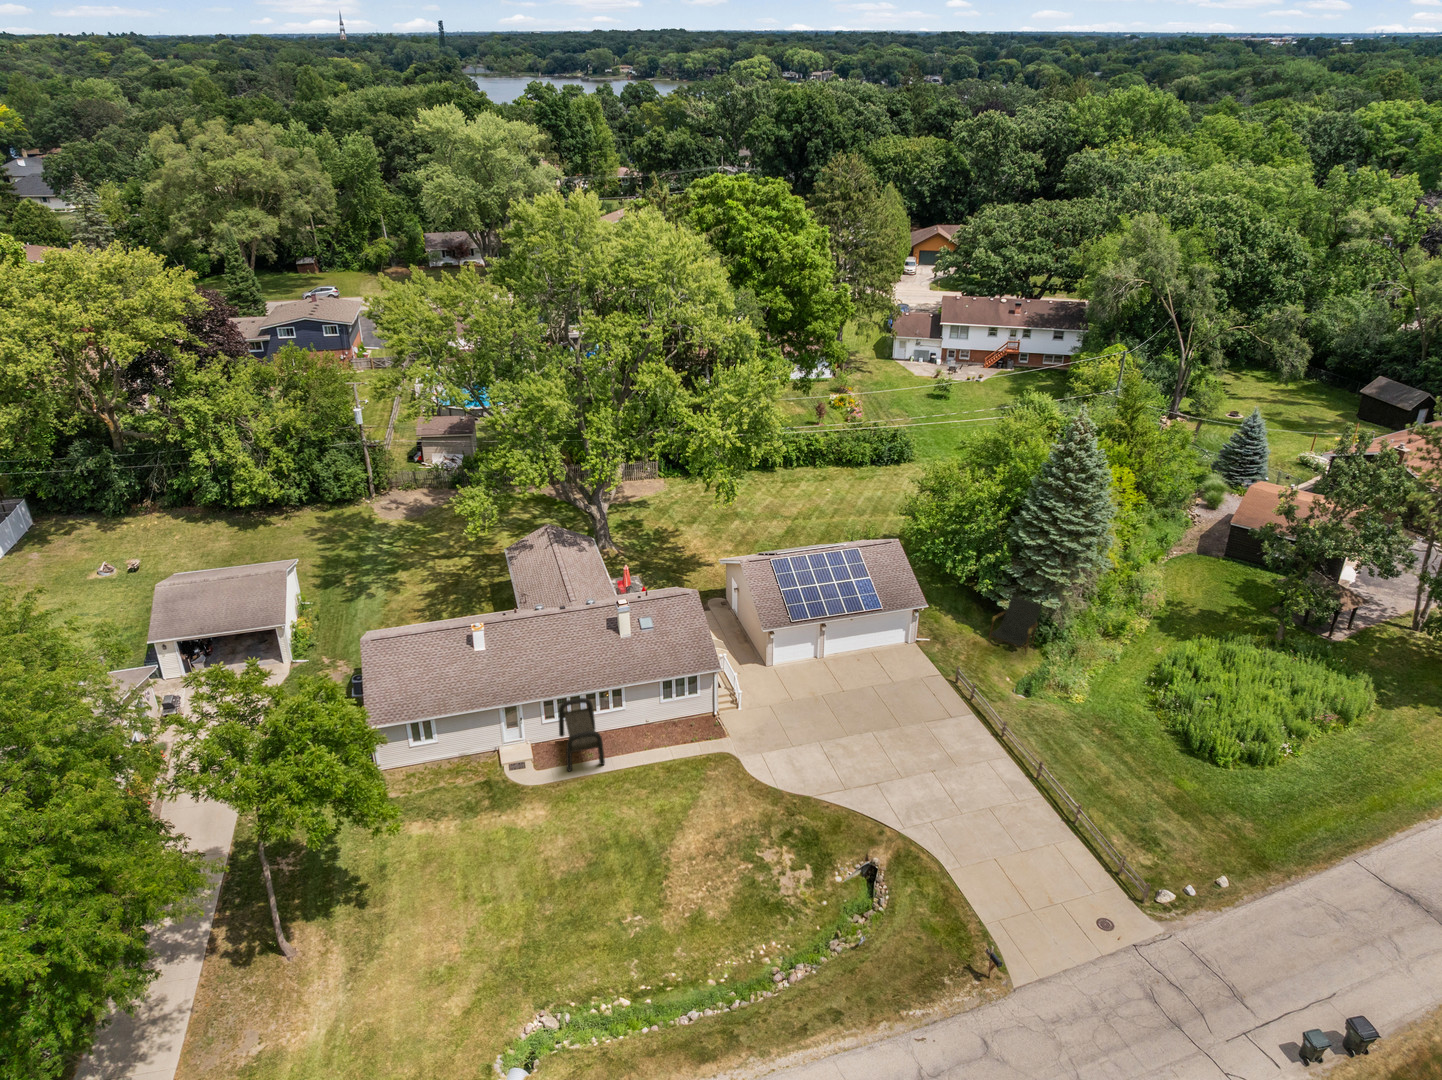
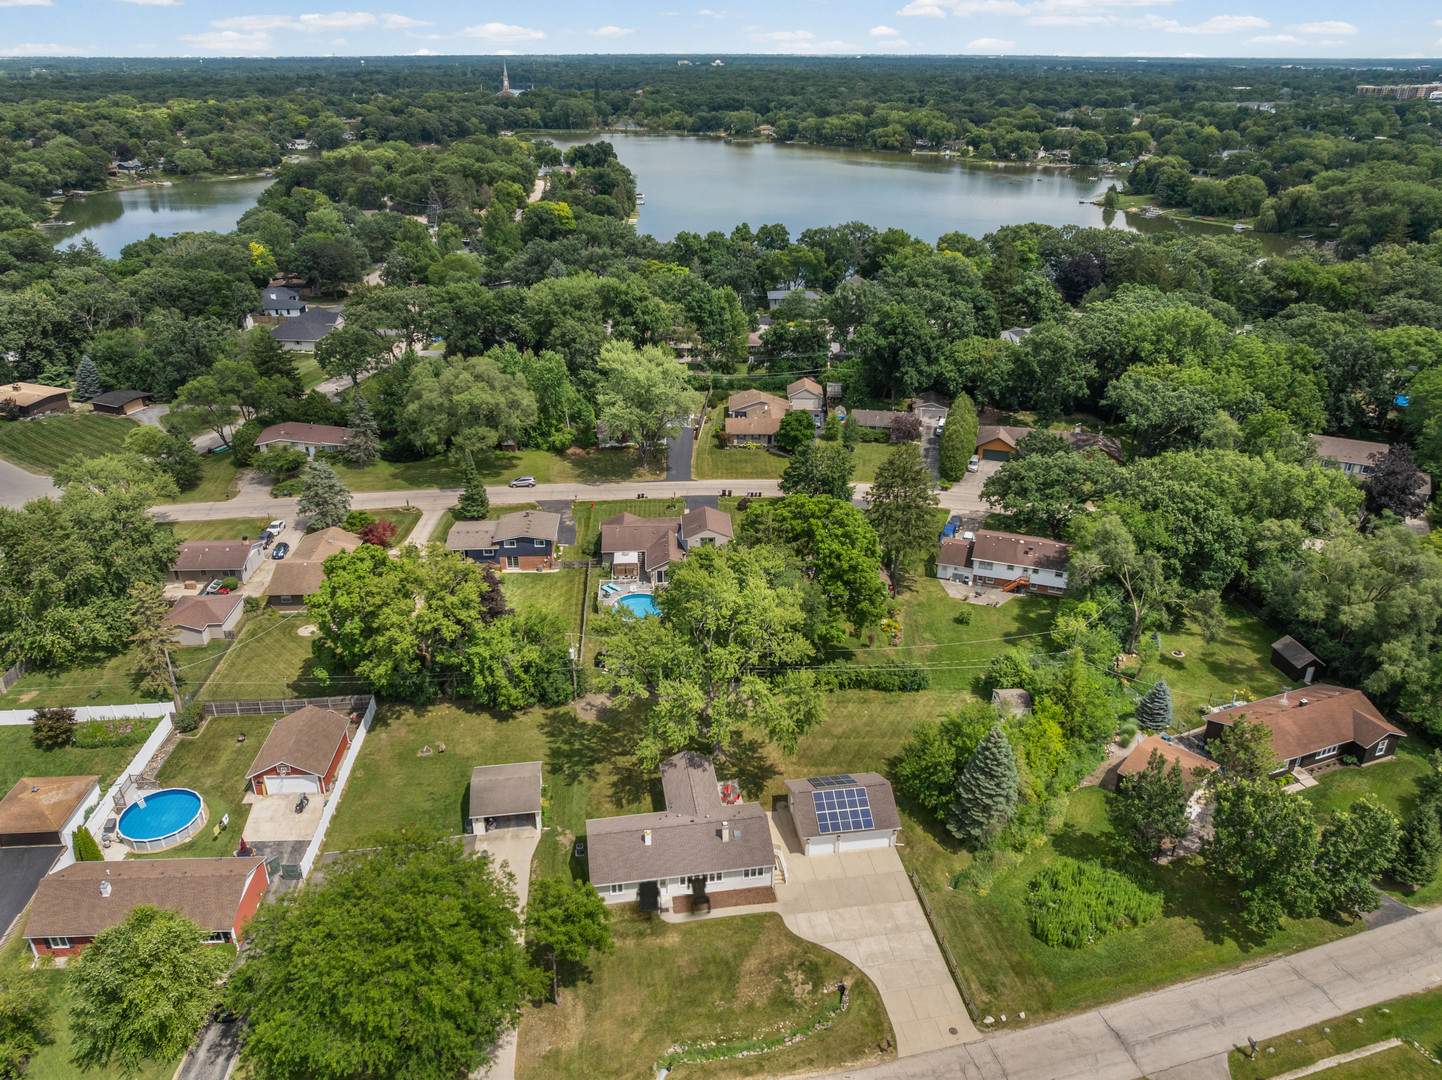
lounge chair: present [988,596,1041,659] -> present [636,878,662,915]

